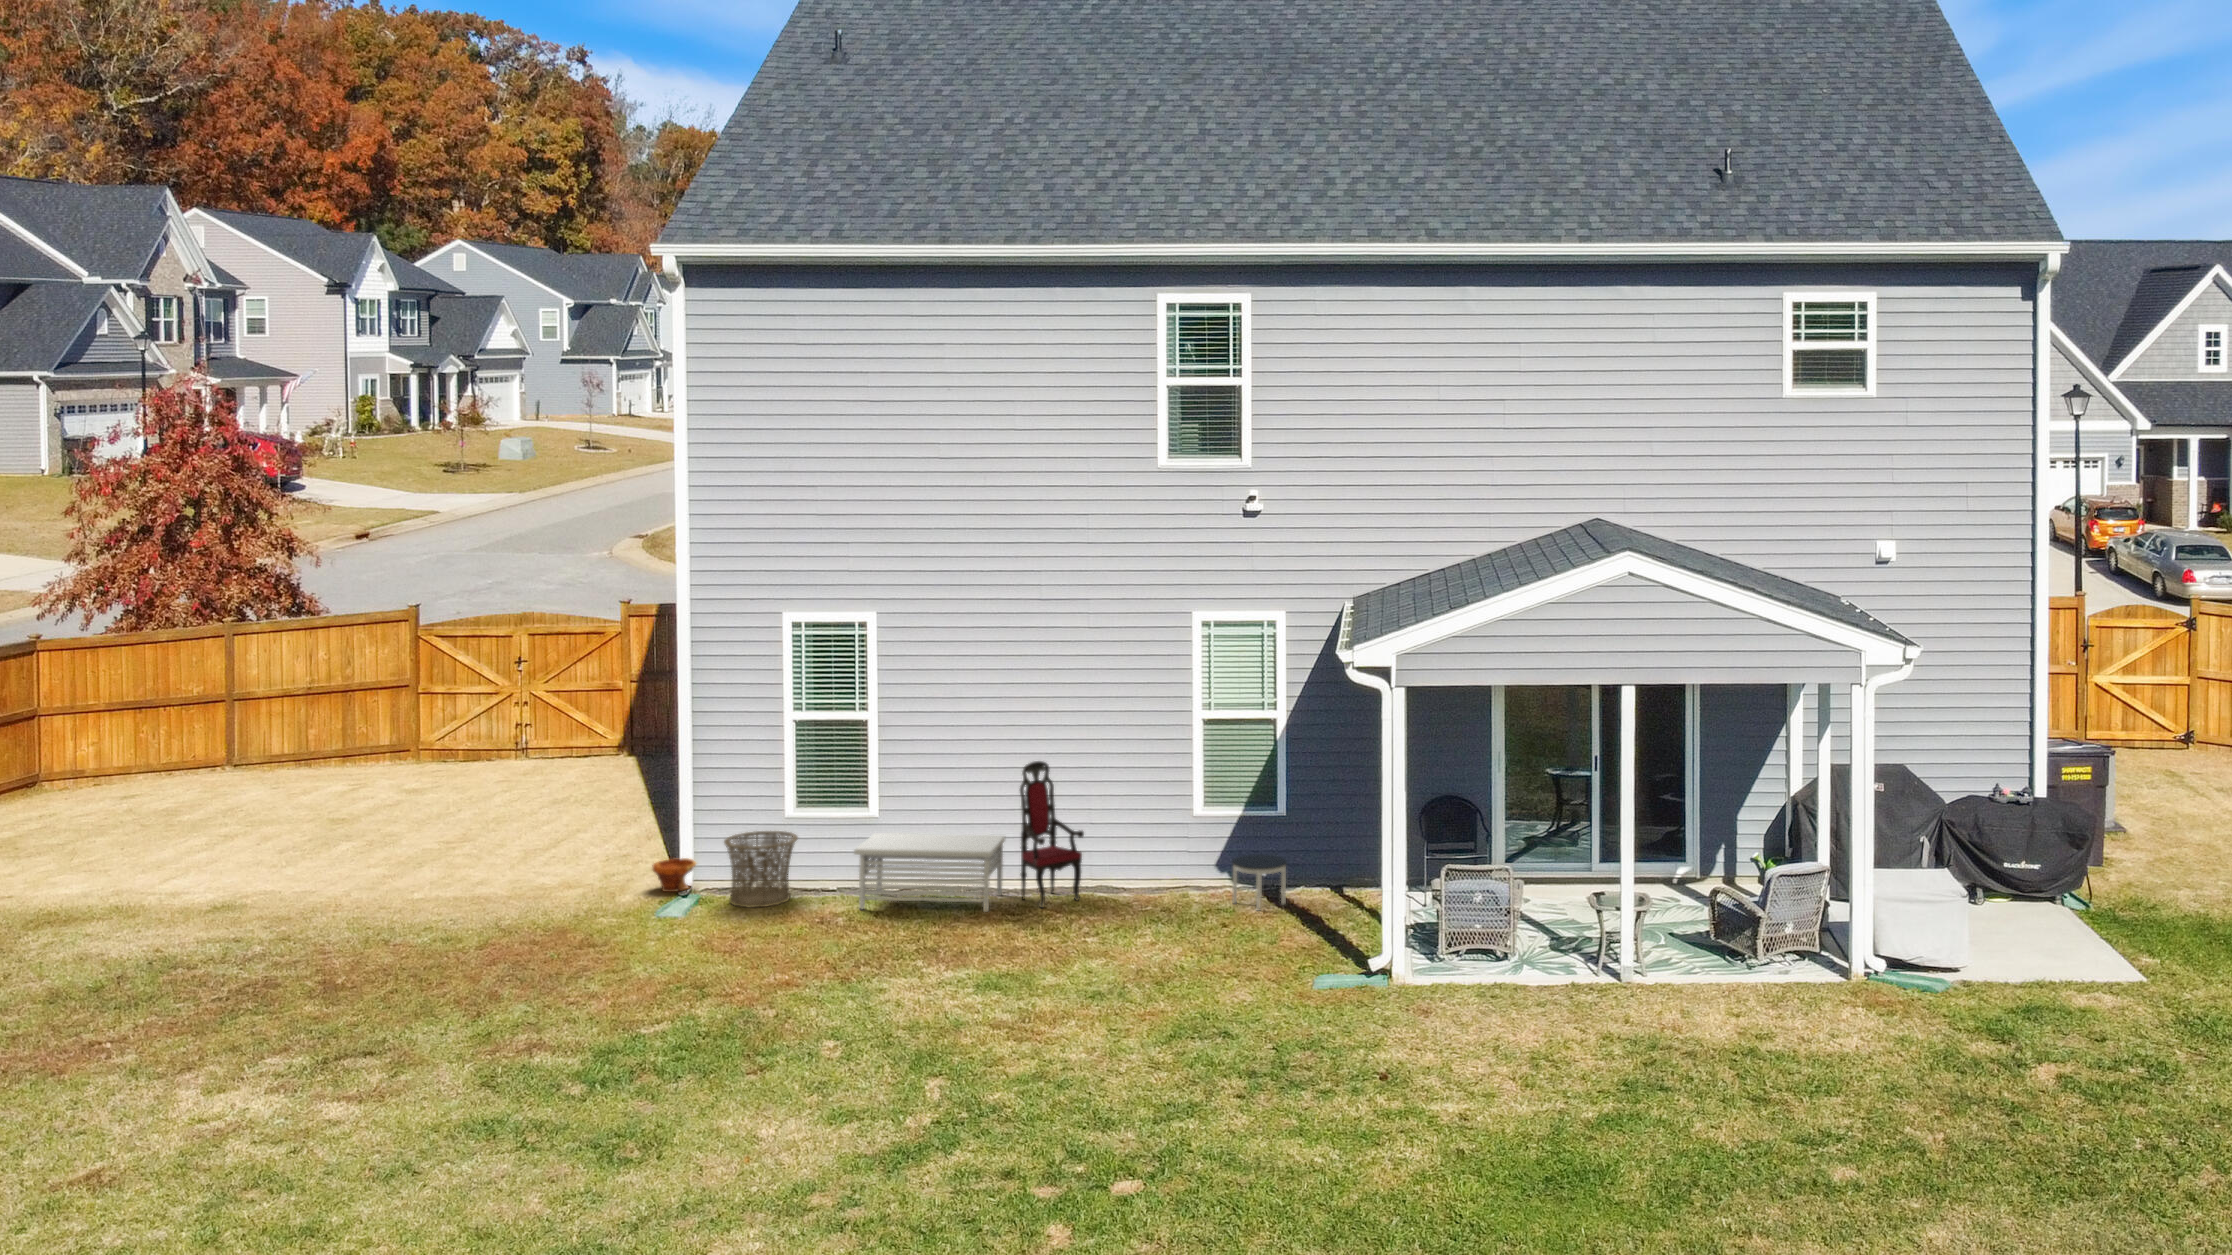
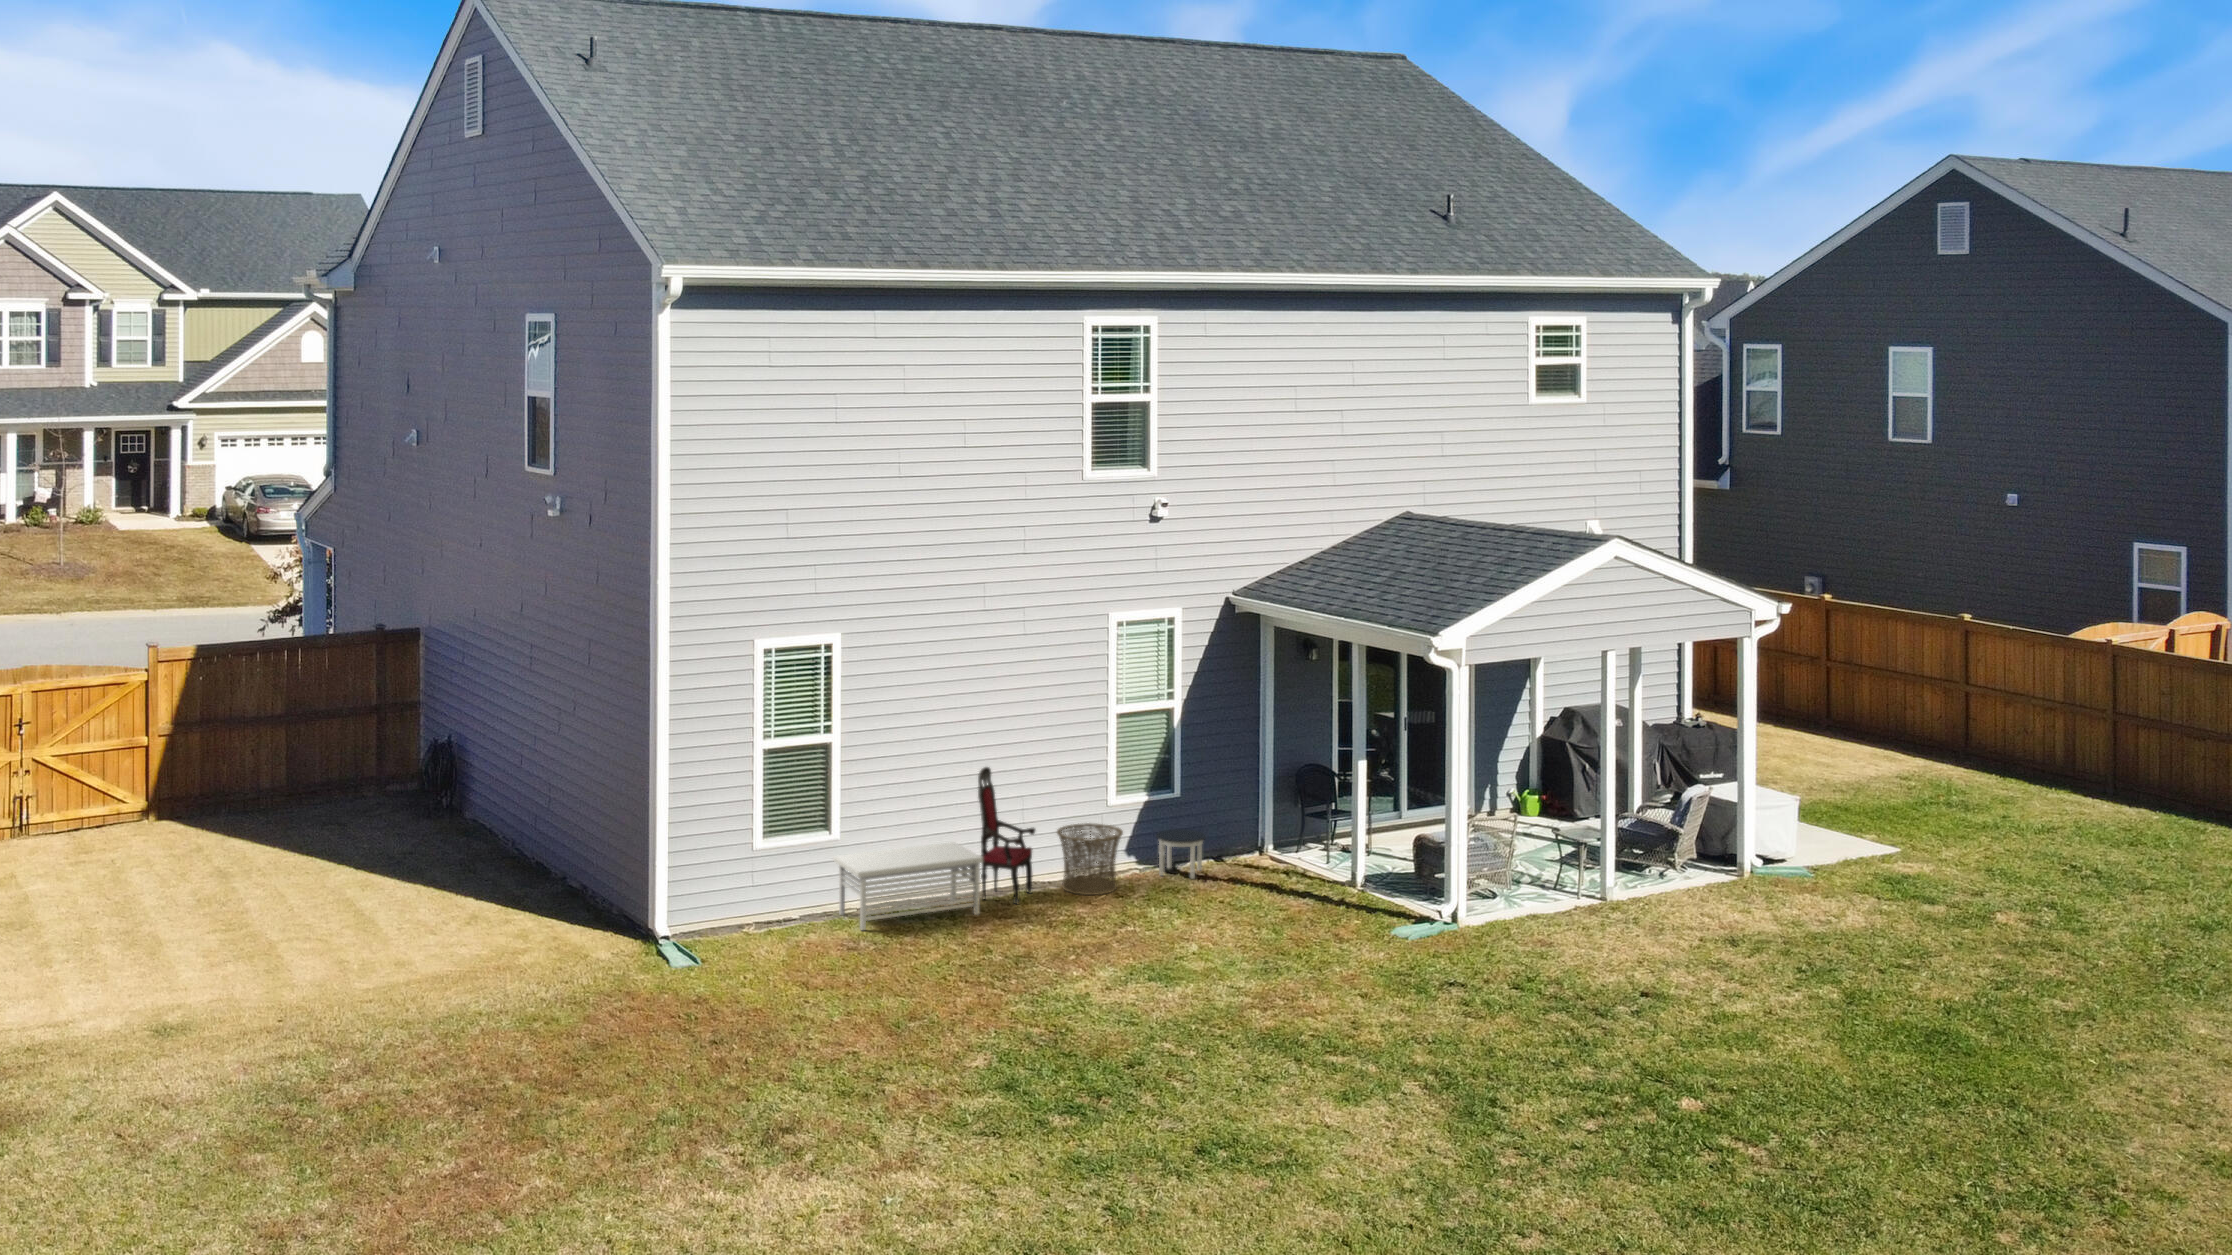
basket: present [724,831,798,908] -> present [1057,823,1123,895]
planter: present [652,858,696,892] -> none [608,909,654,946]

